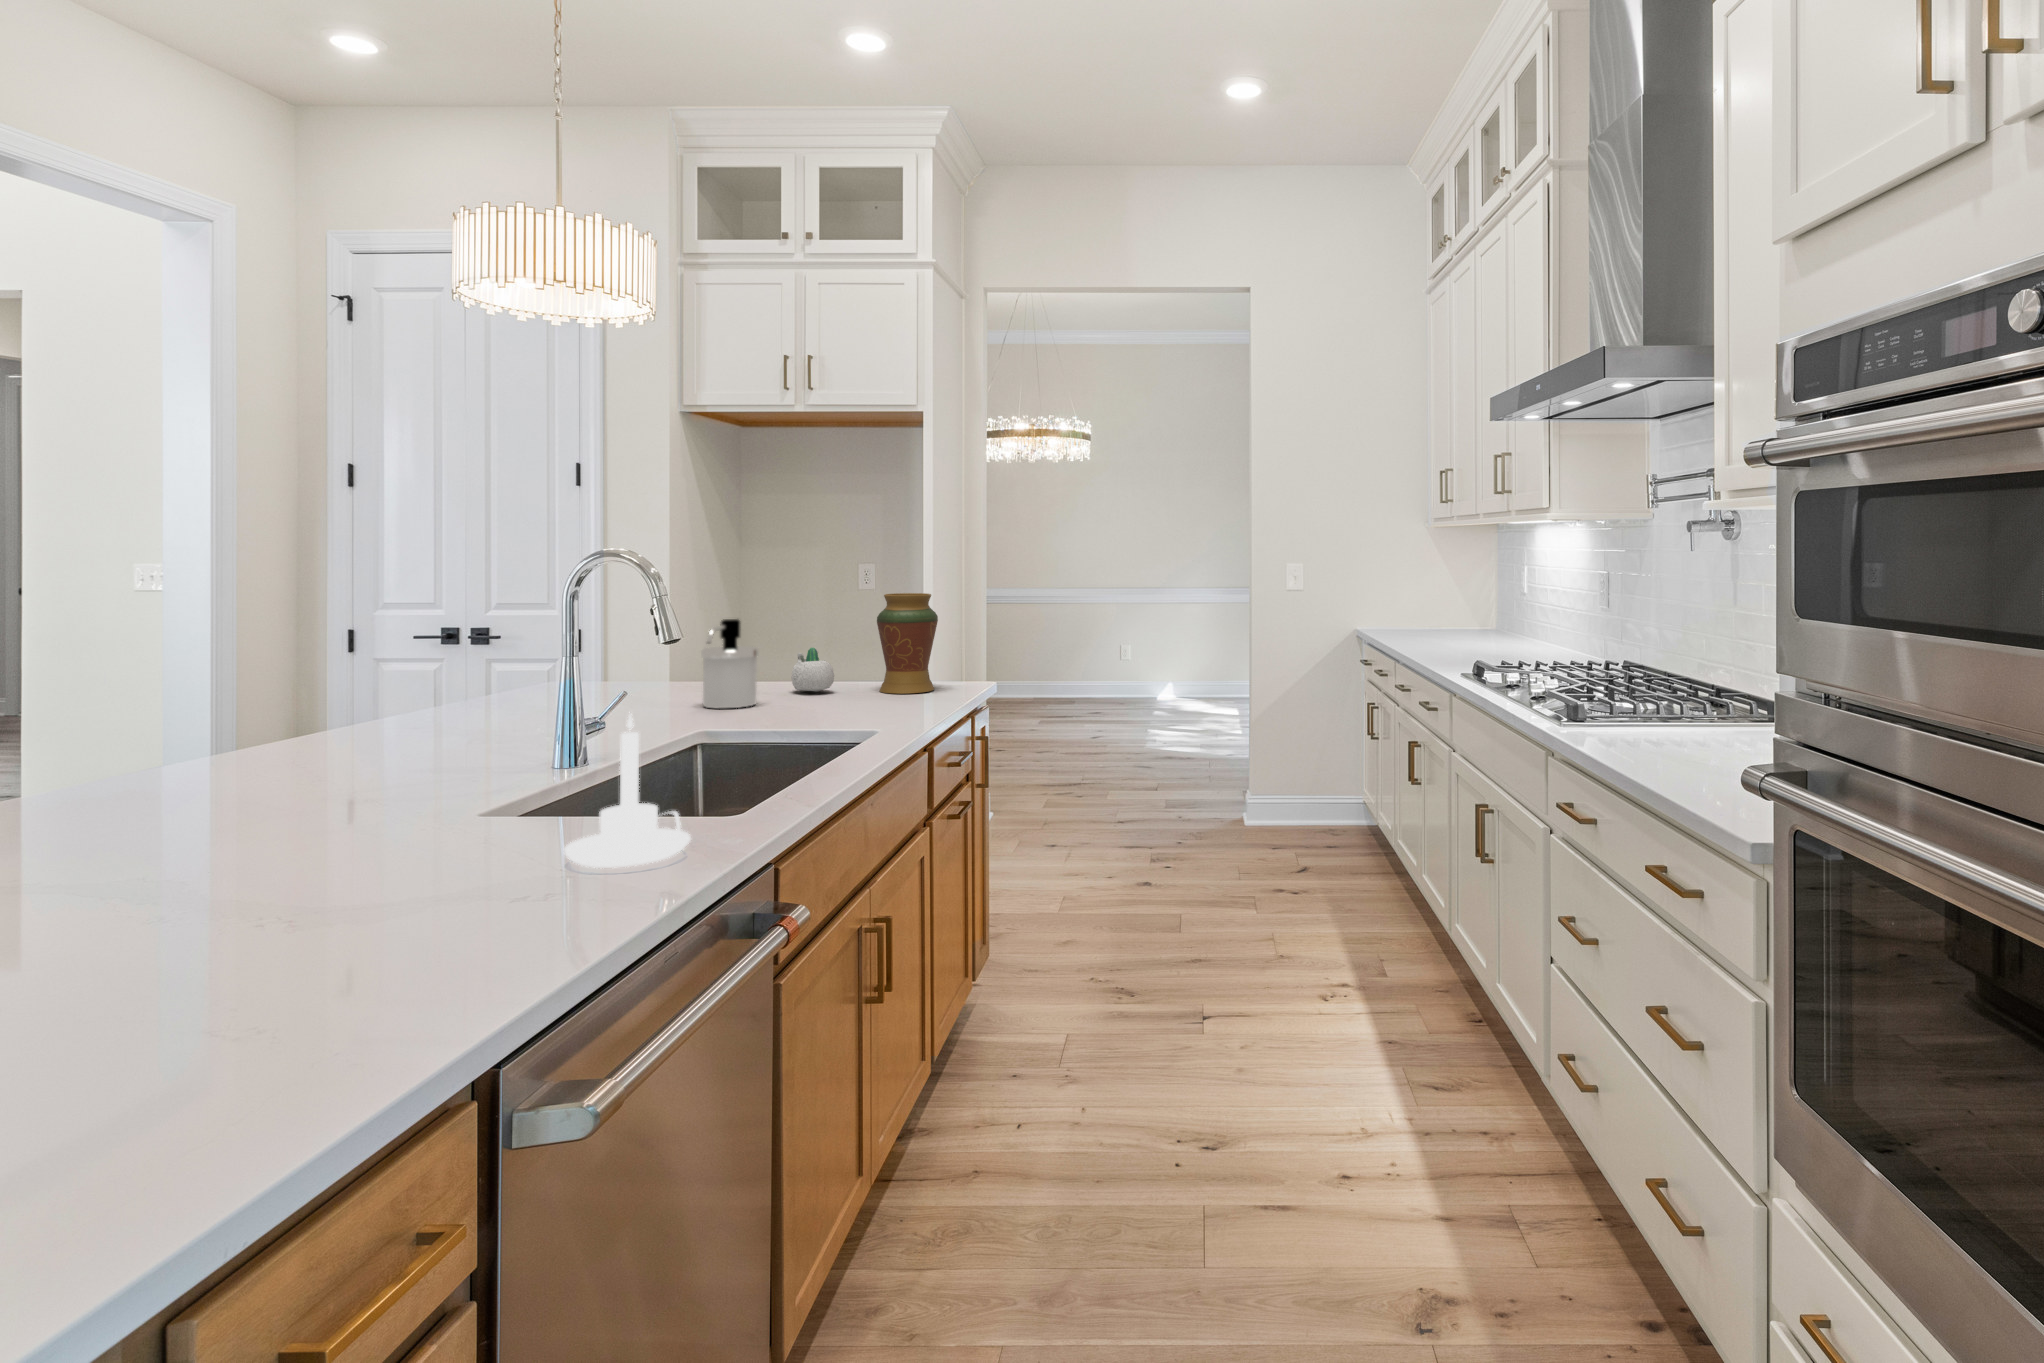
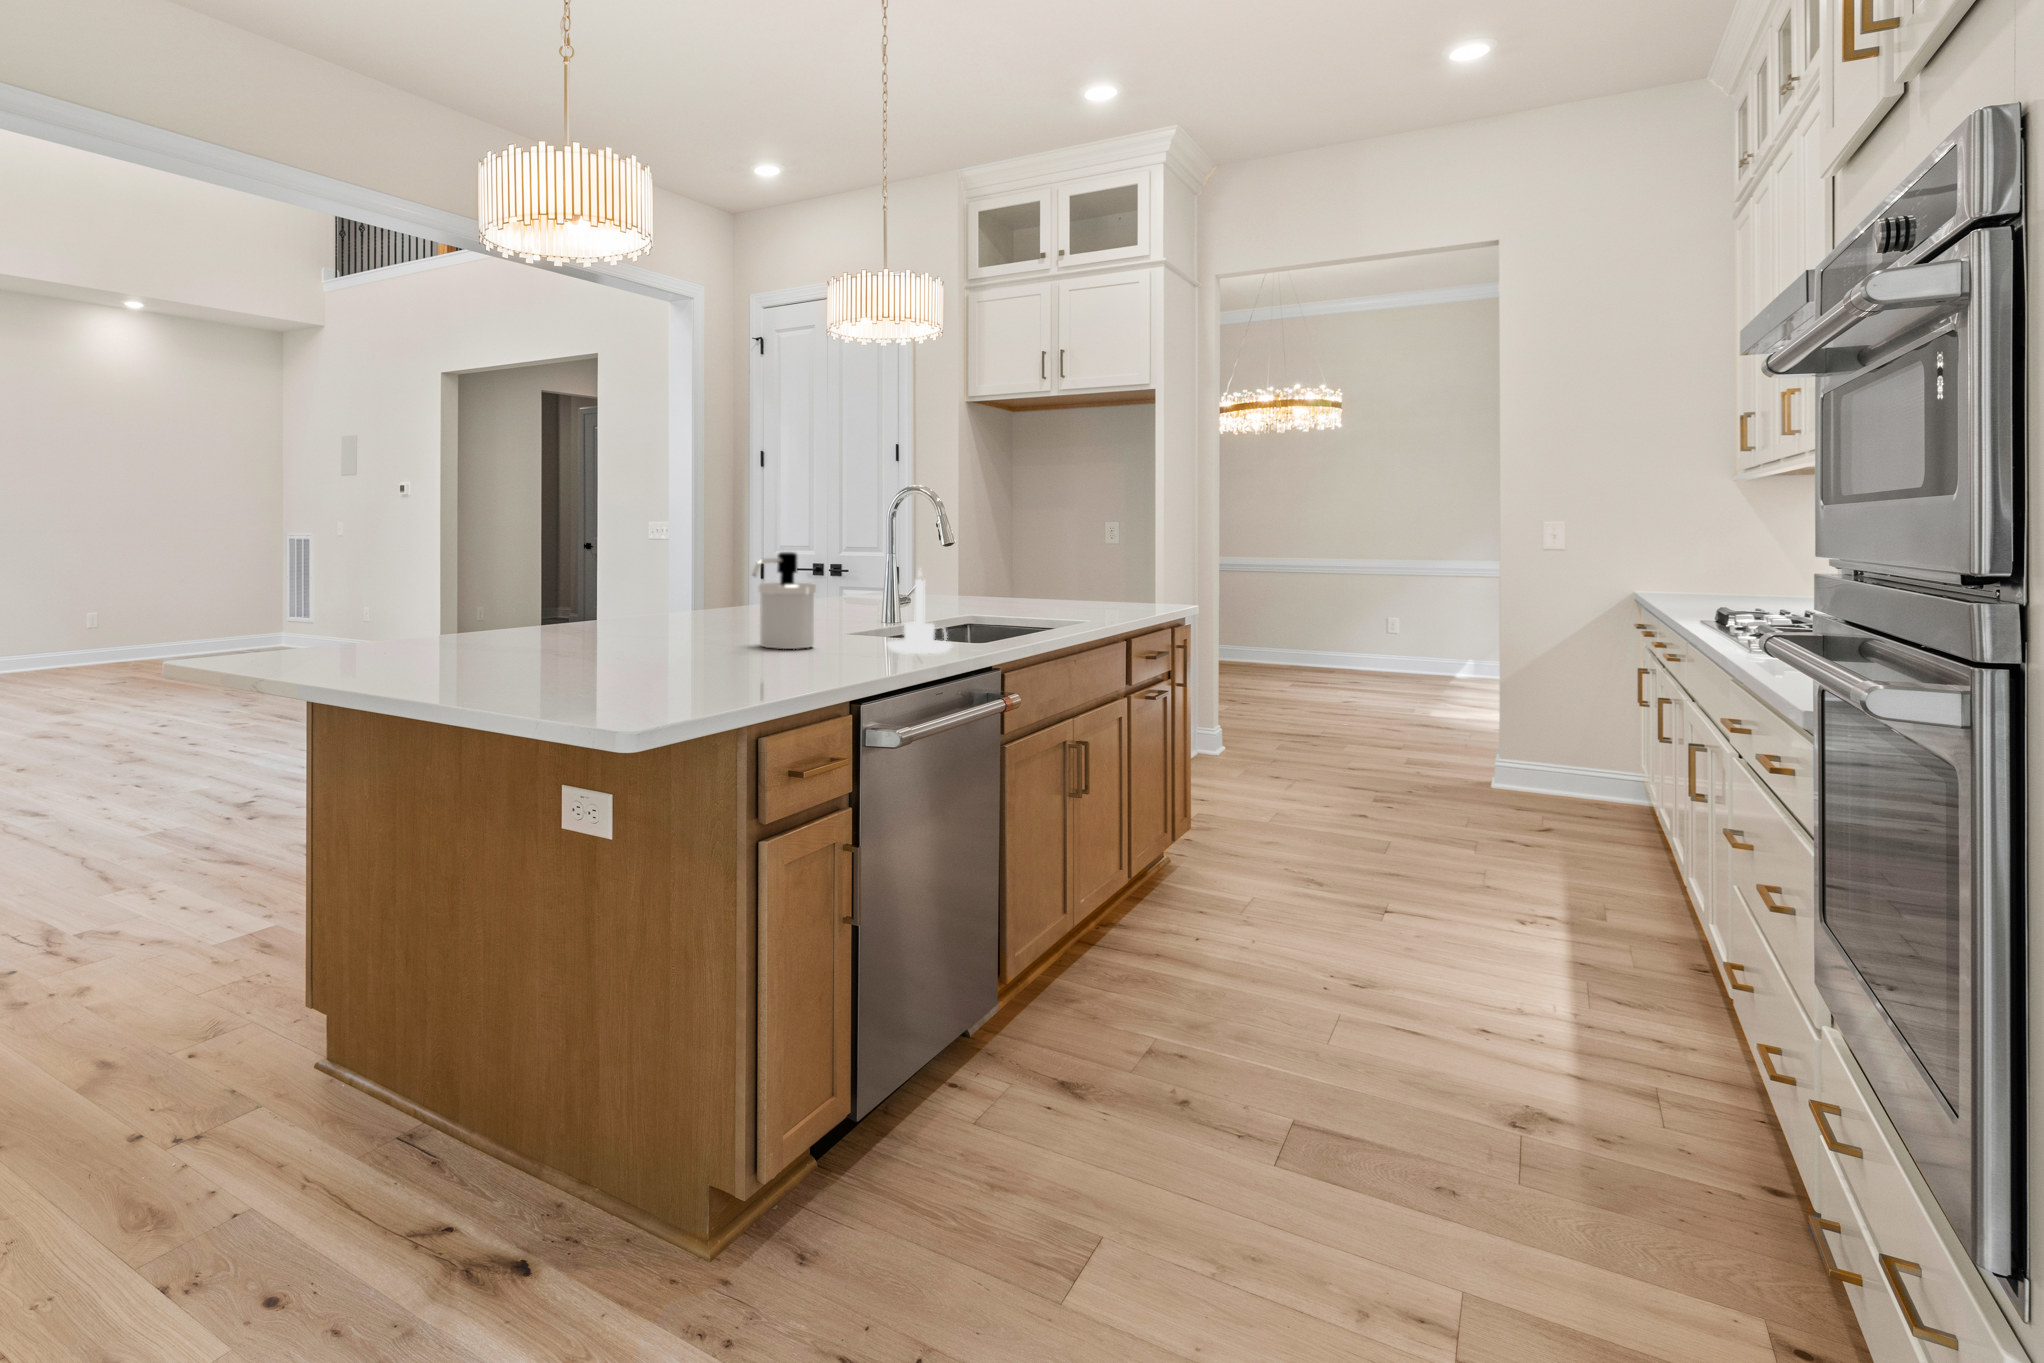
decorative vase: present [877,593,938,694] -> none [1100,530,1148,607]
soap dispenser: present [701,619,759,708] -> present [752,552,816,649]
succulent planter: present [791,648,834,691] -> none [1037,569,1068,602]

